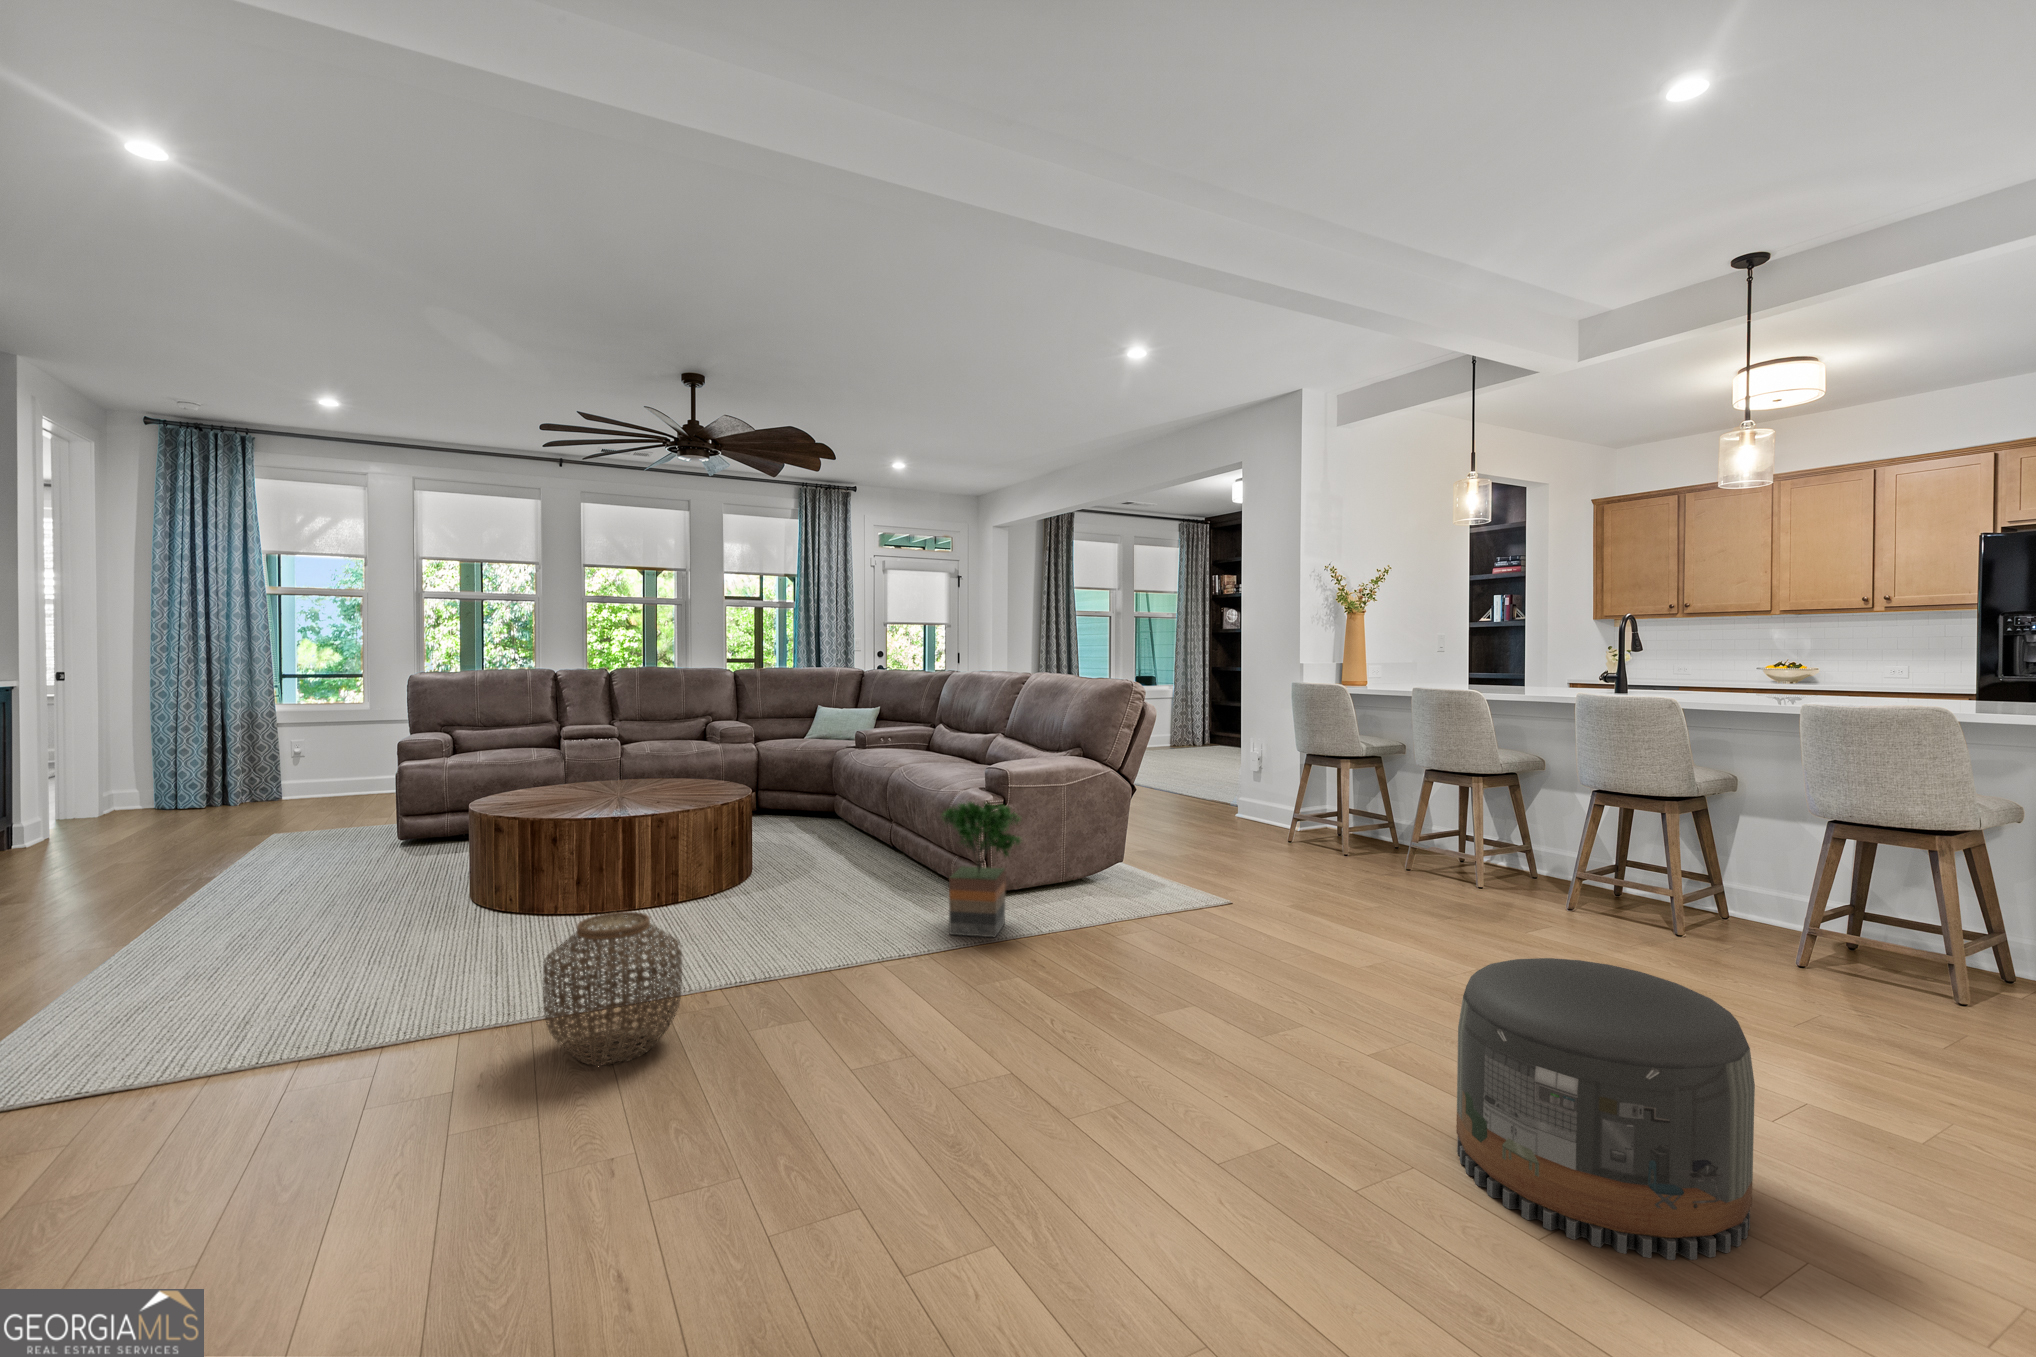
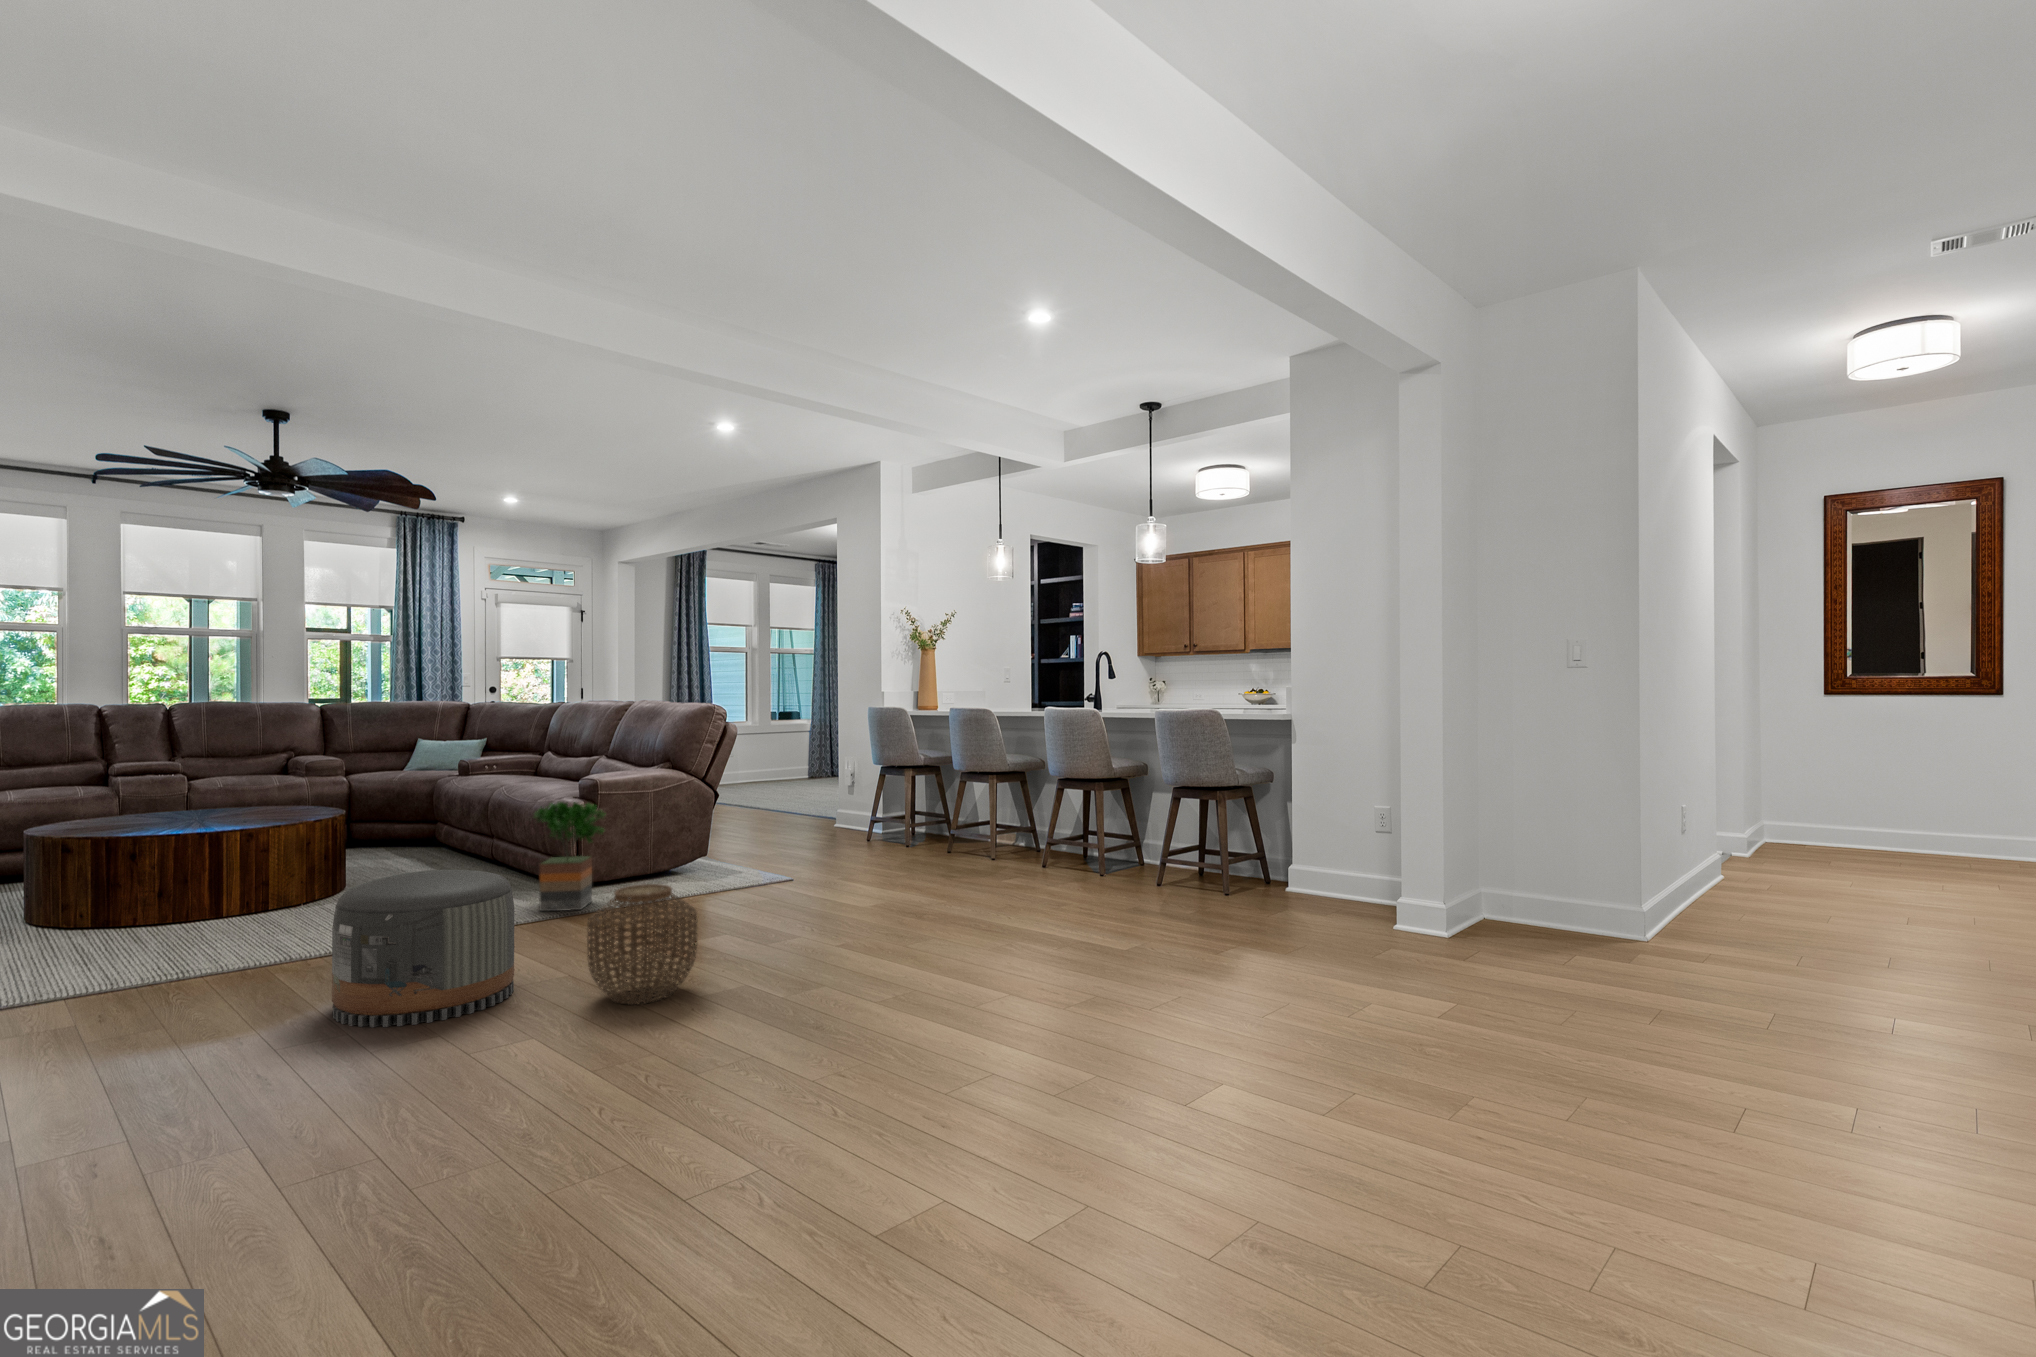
woven basket: present [543,912,682,1065] -> present [587,884,697,1005]
pouf: present [1456,958,1755,1260] -> present [332,870,514,1027]

